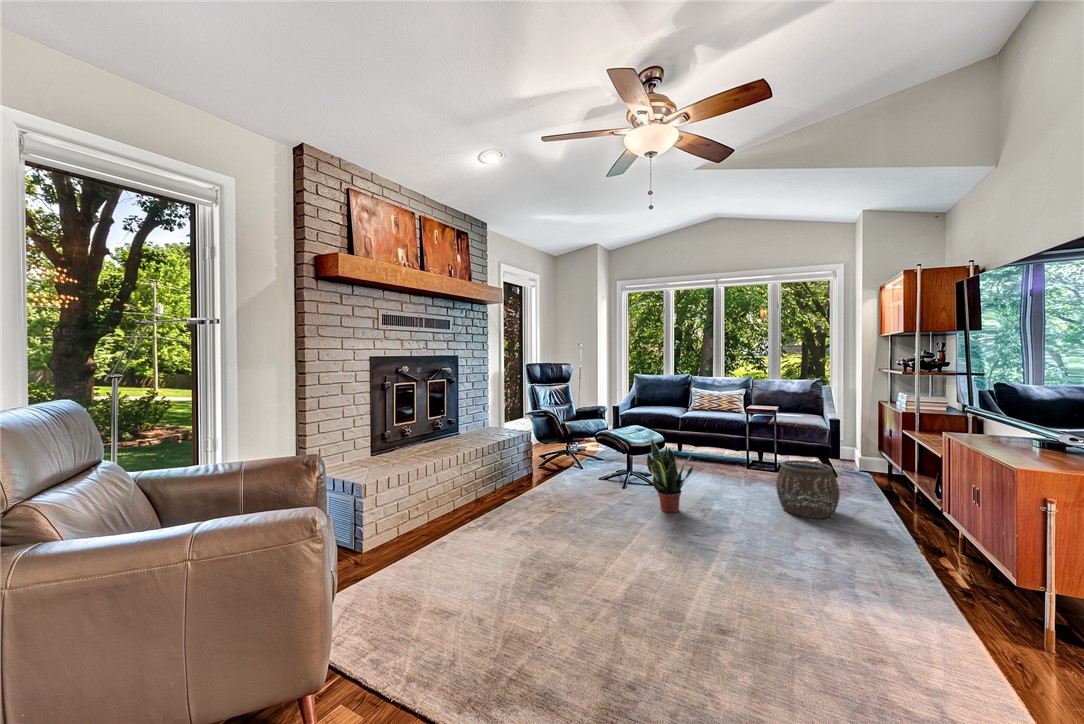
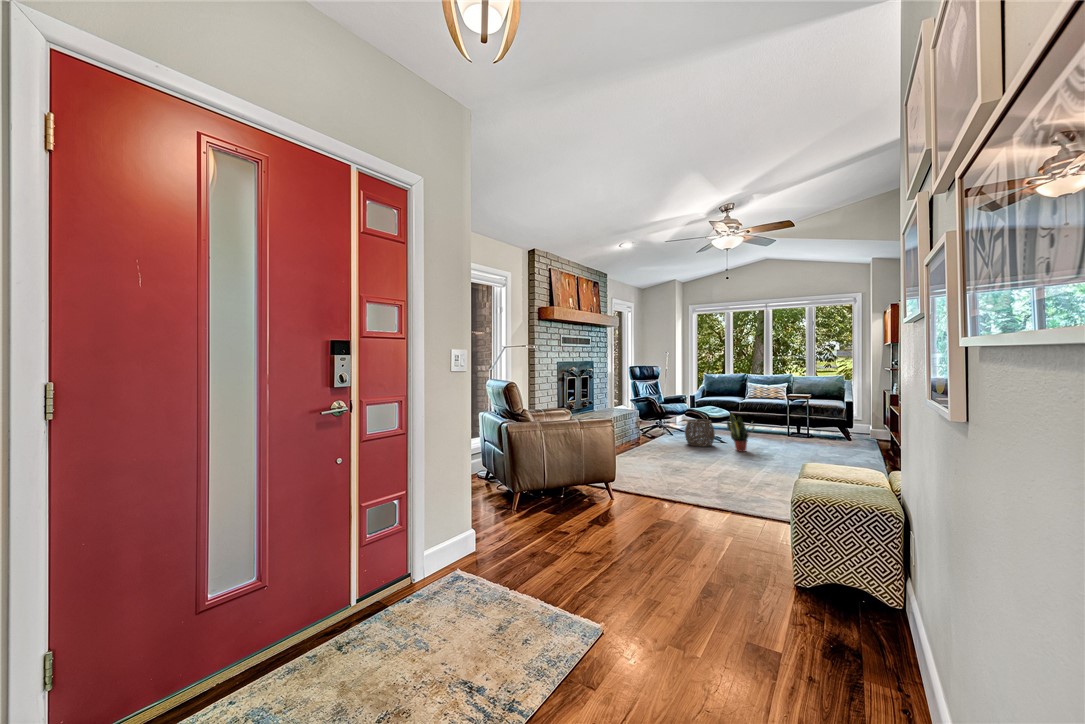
woven basket: present [776,460,840,519] -> present [685,419,715,447]

